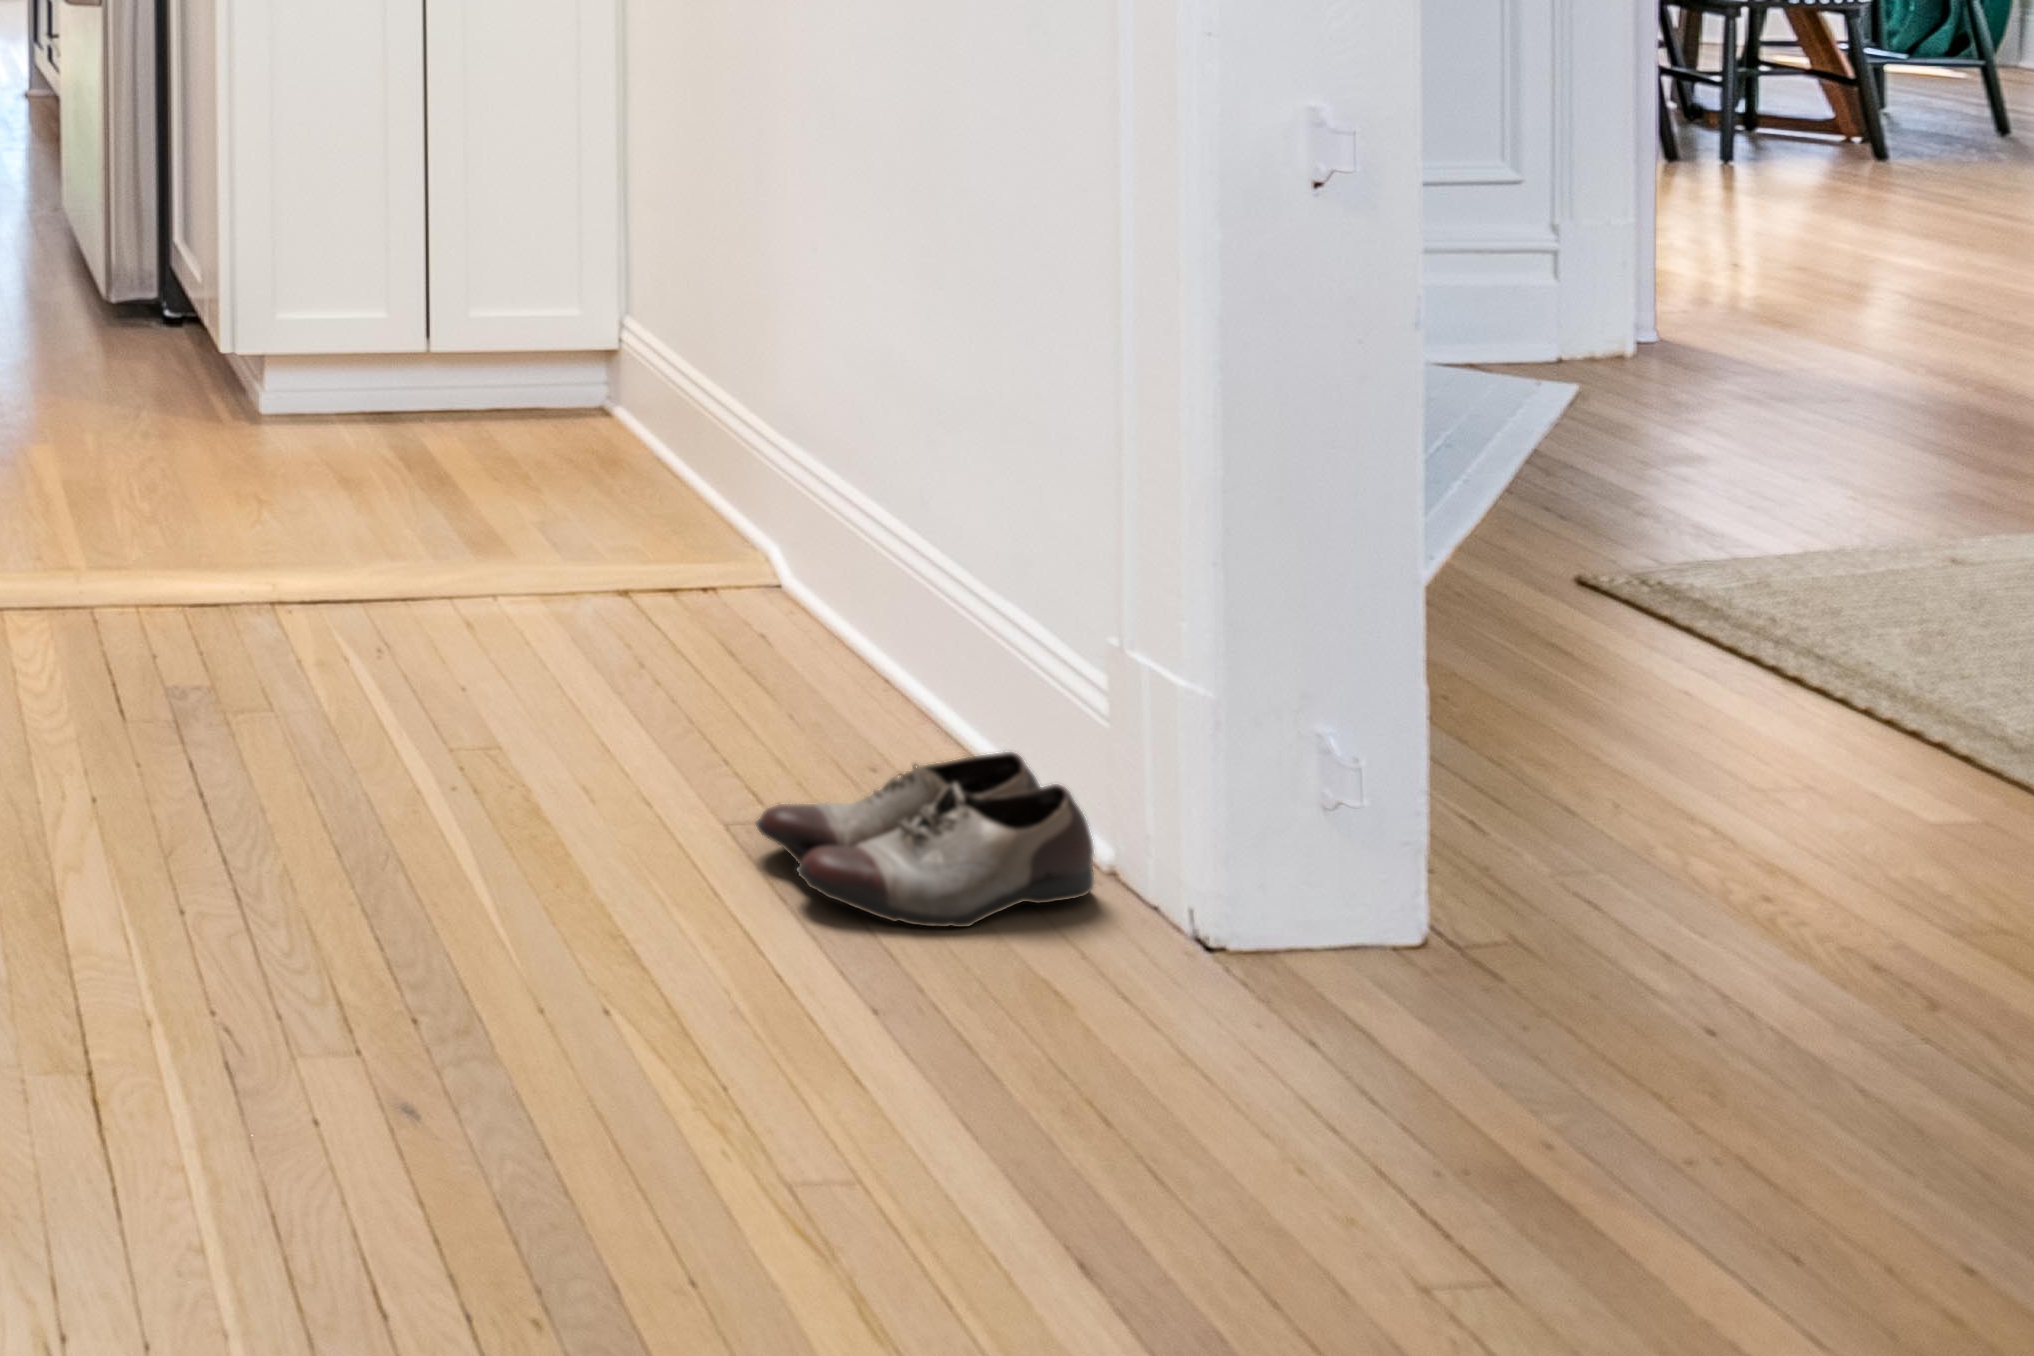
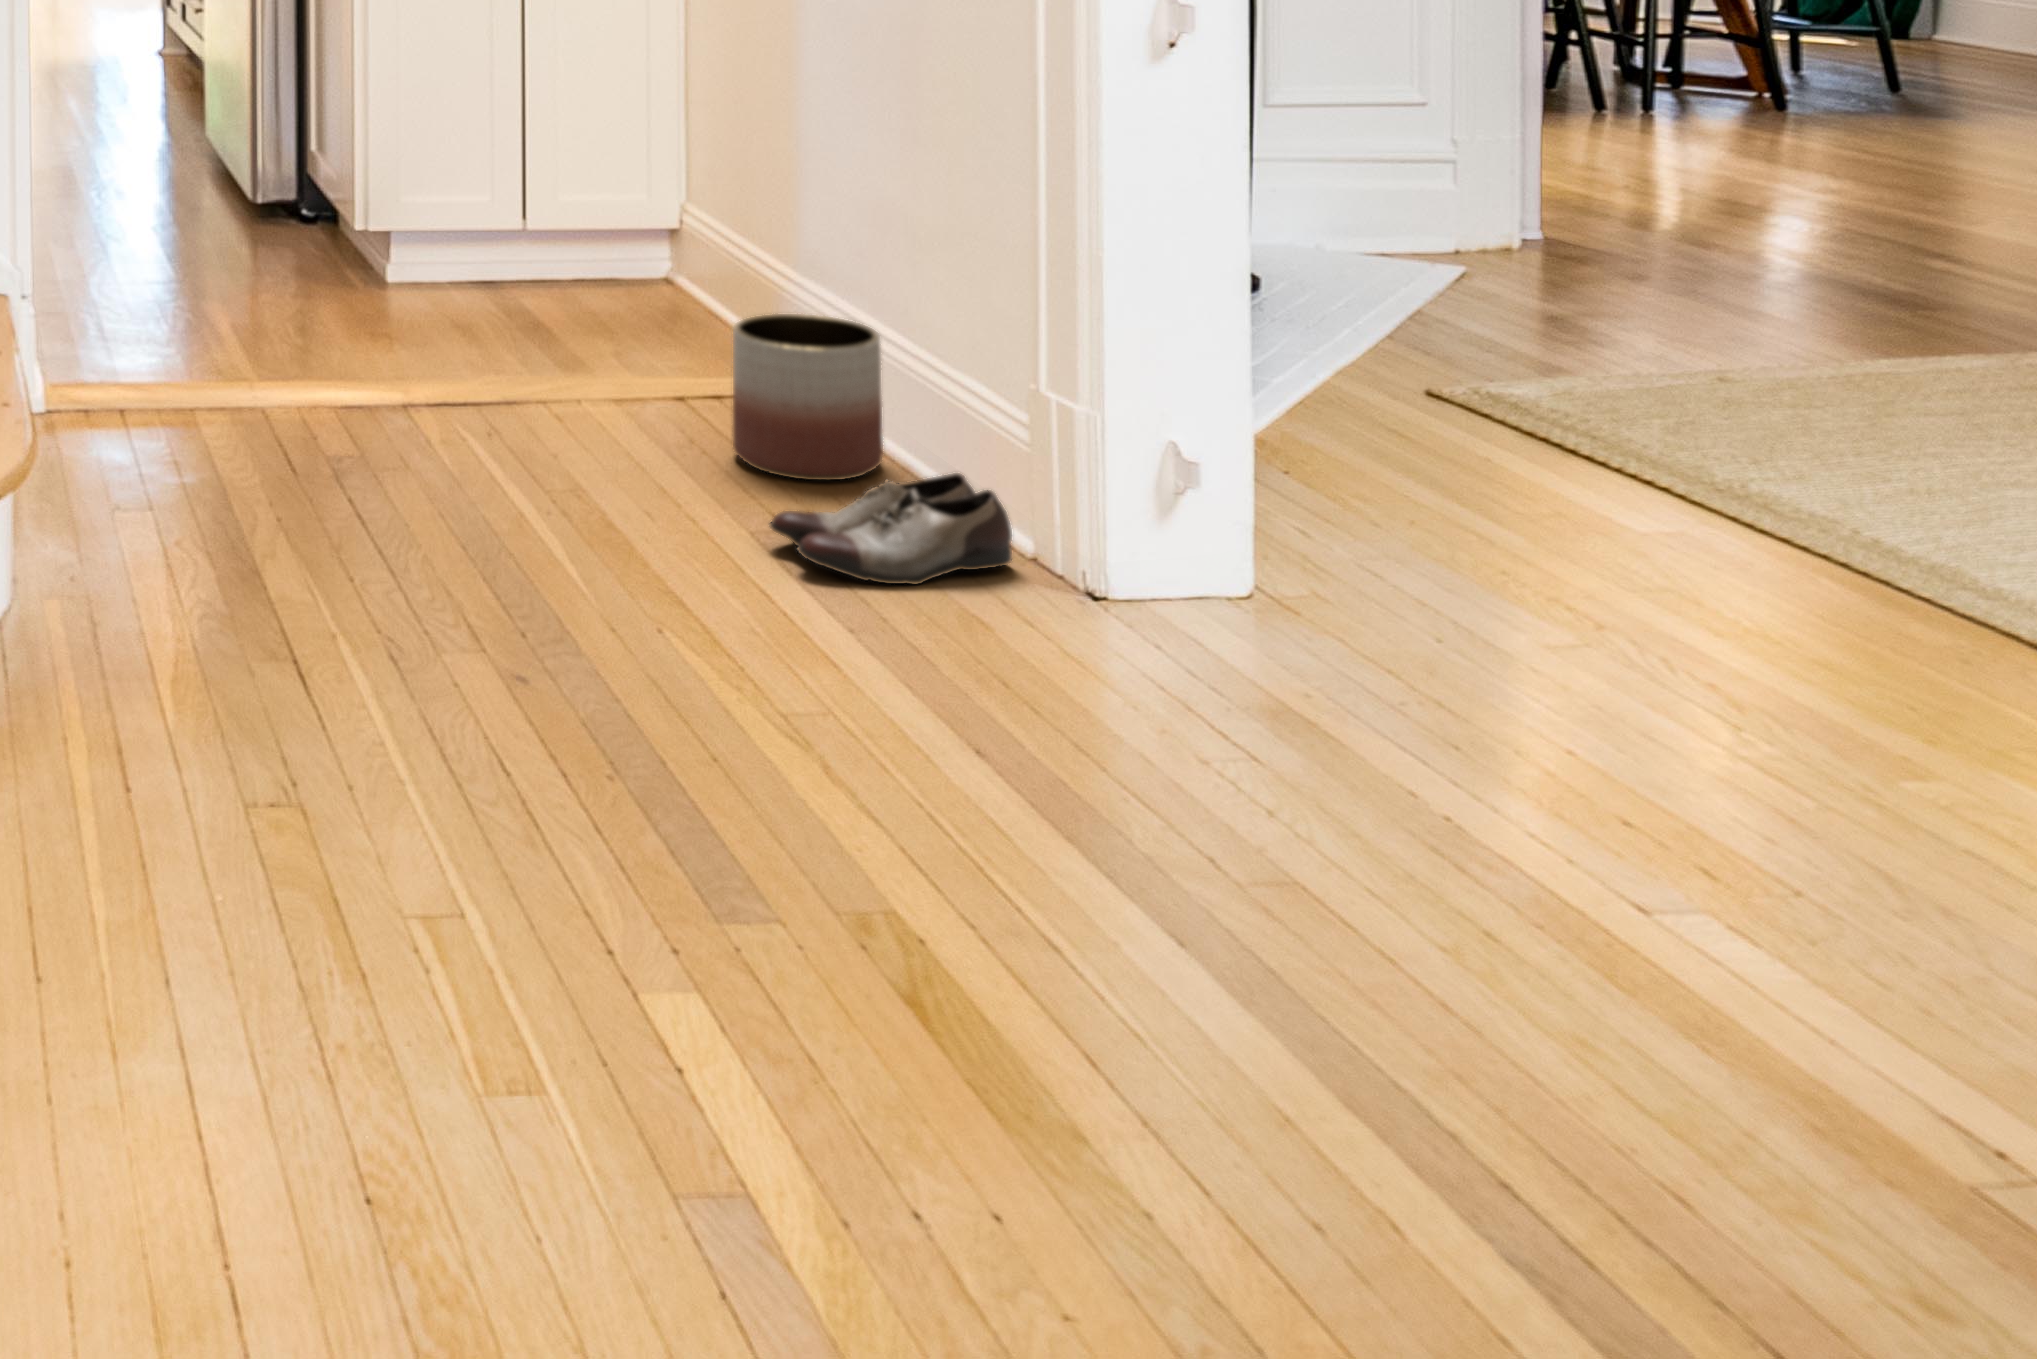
planter: none [698,498,897,732] -> present [733,314,883,480]

